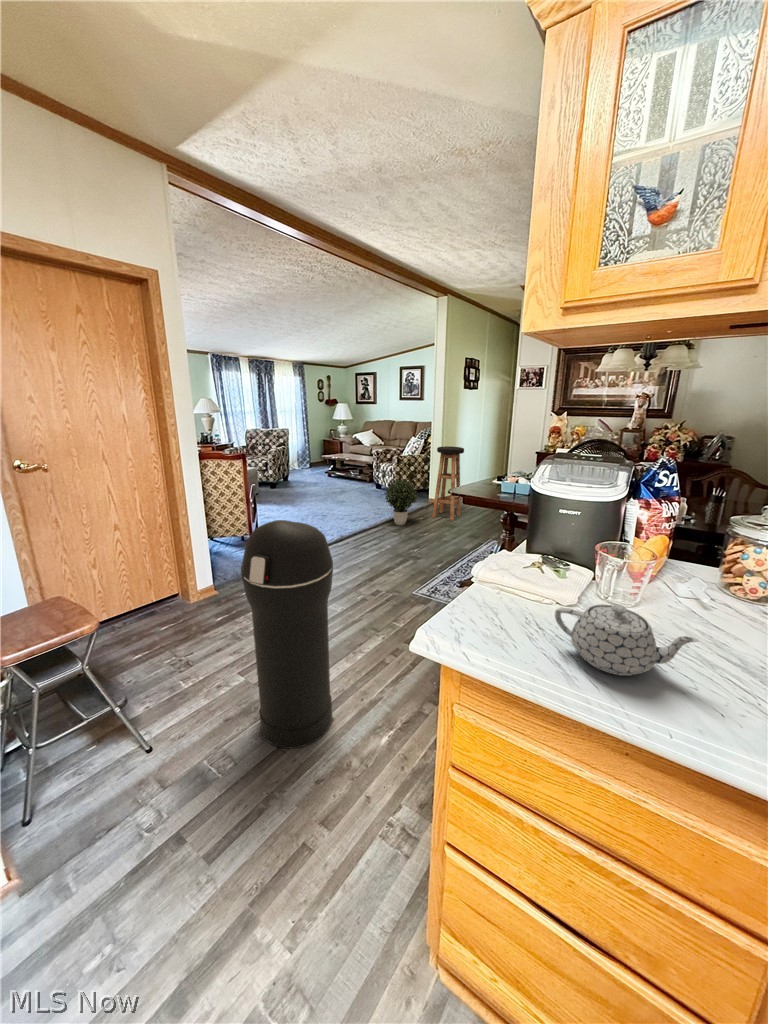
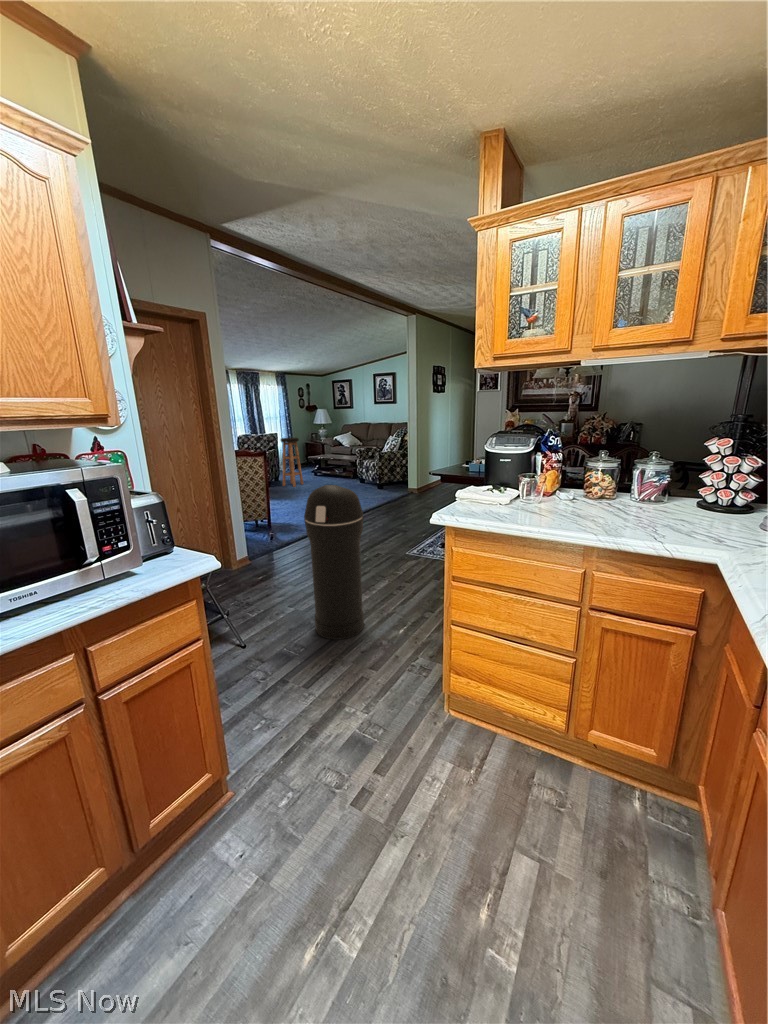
bar stool: present [432,446,464,521] -> present [281,438,303,487]
potted plant: present [384,480,417,525] -> none [373,471,402,510]
teapot: present [555,605,699,676] -> none [494,490,550,518]

